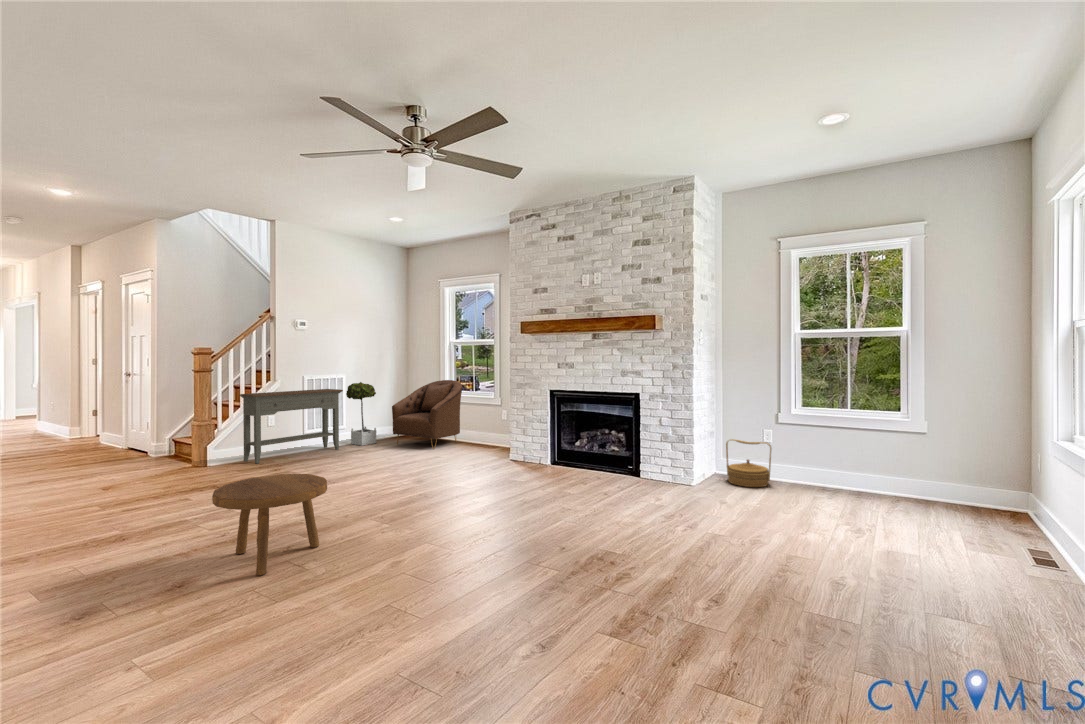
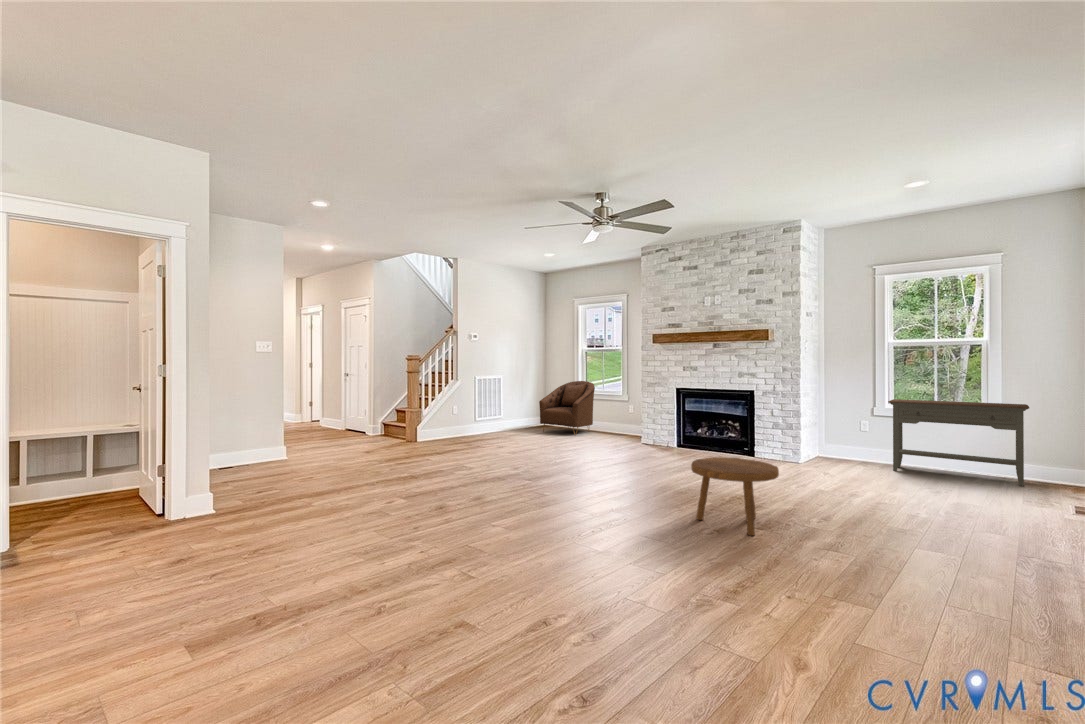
potted tree: present [346,382,376,446] -> none [503,381,526,432]
console table: present [239,389,343,464] -> present [888,399,1029,486]
woven basket: present [726,439,771,487] -> none [828,428,868,466]
footstool: present [212,474,327,576] -> present [691,457,779,536]

